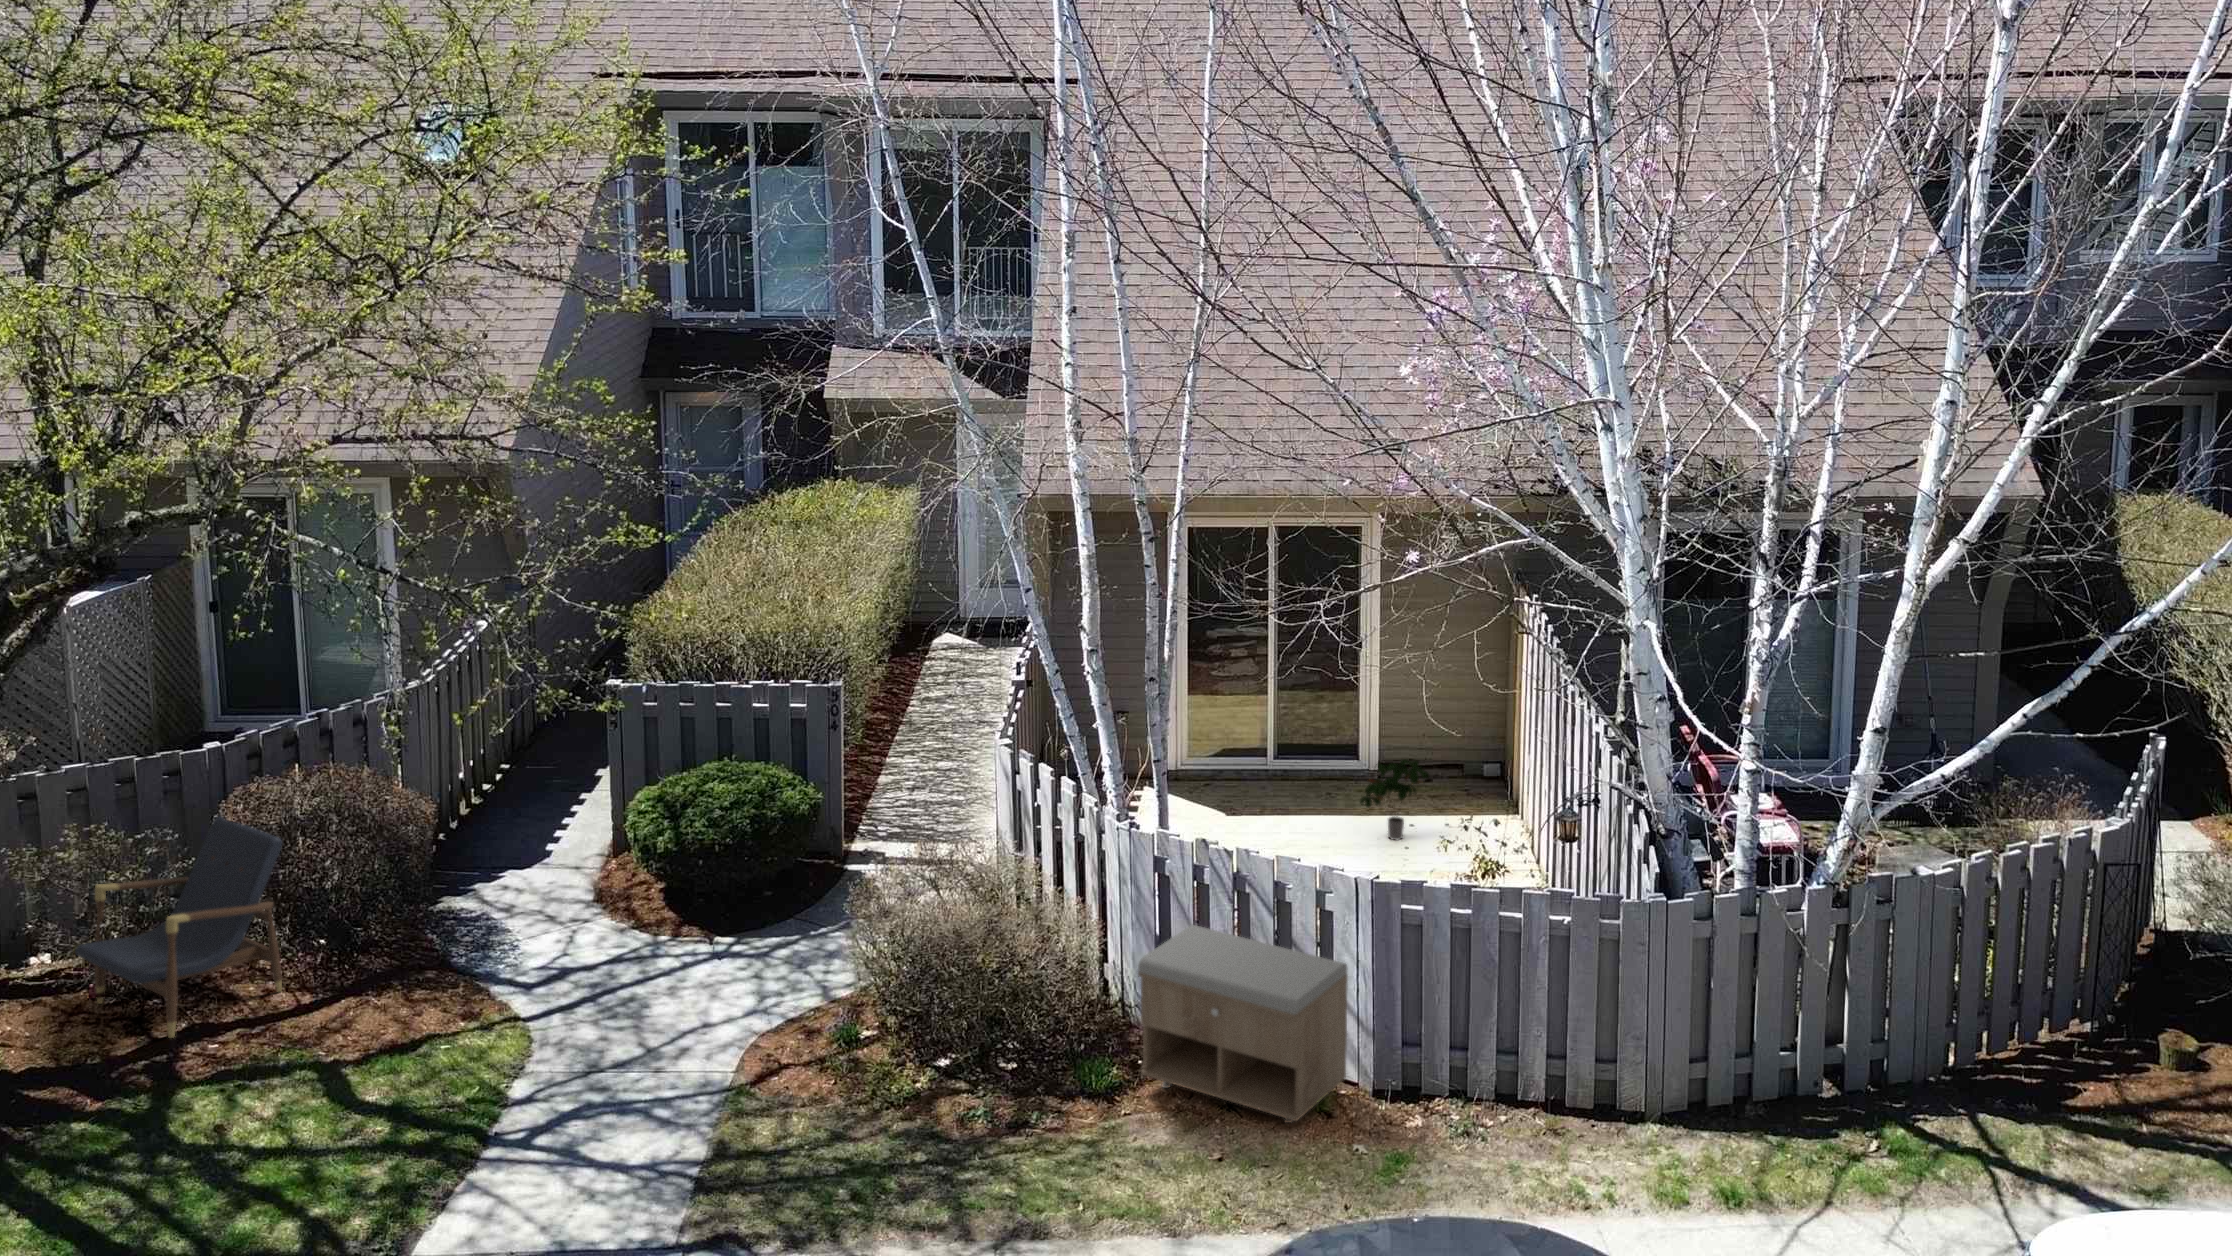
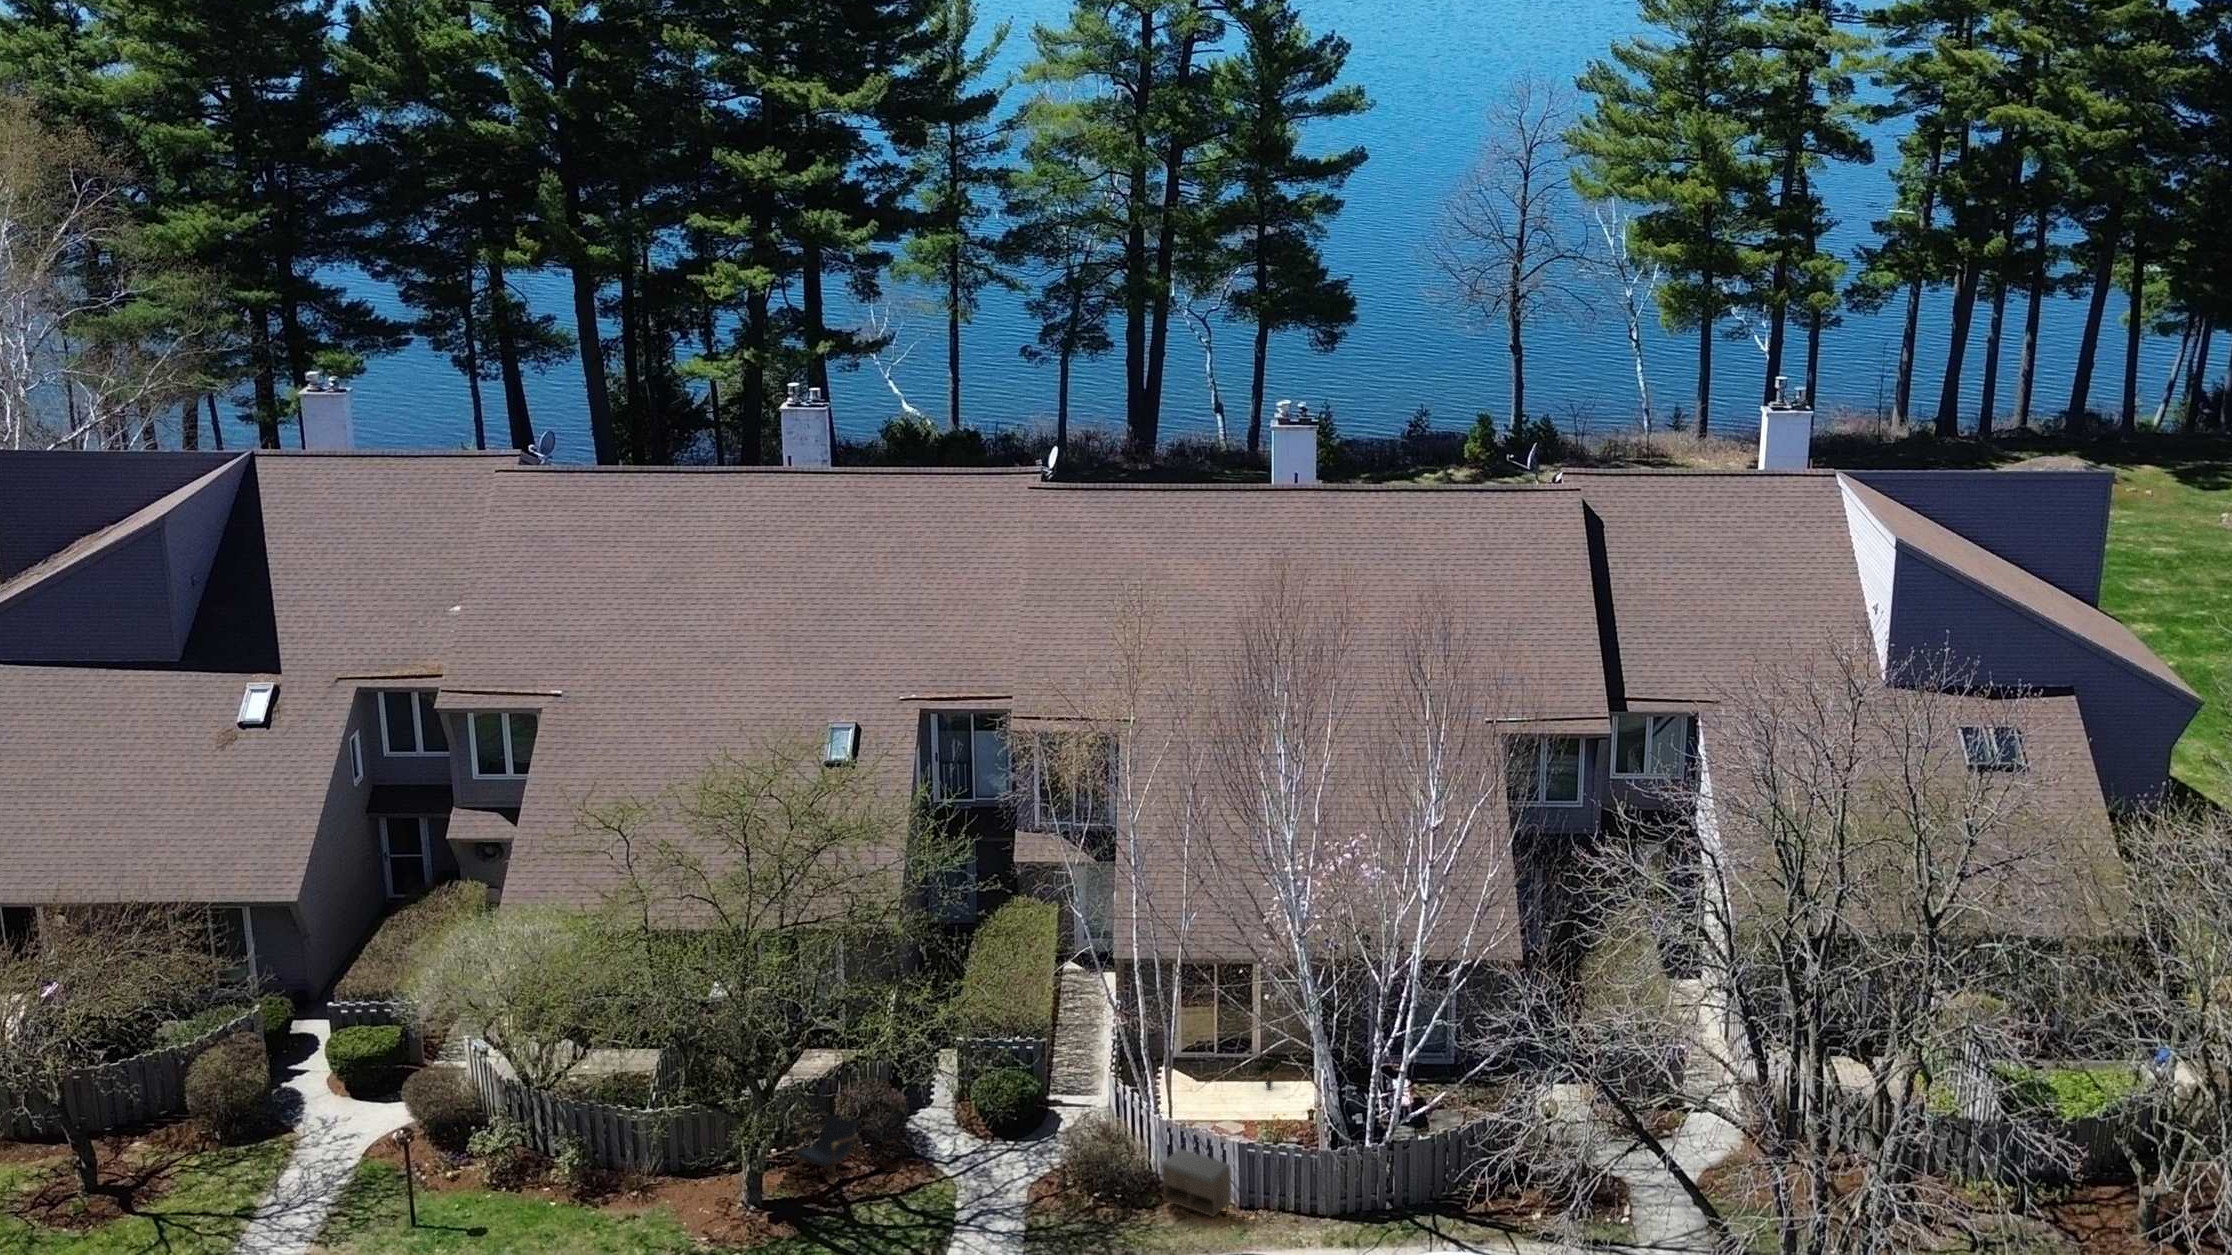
basket: none [332,918,399,1007] -> present [881,1140,902,1172]

